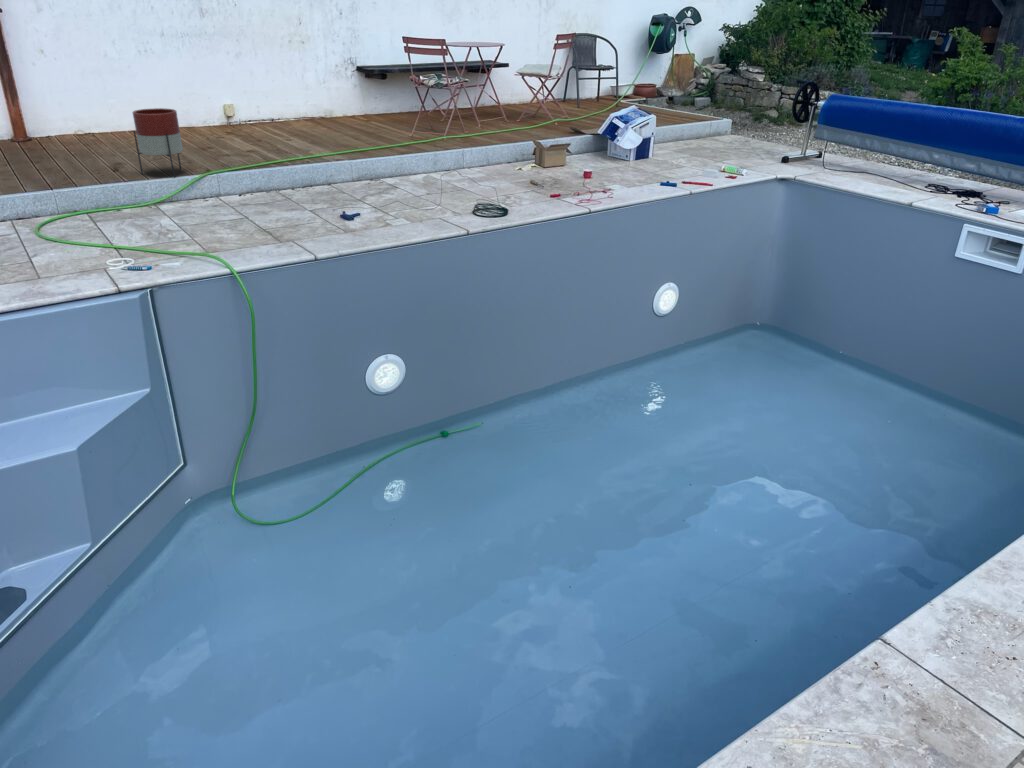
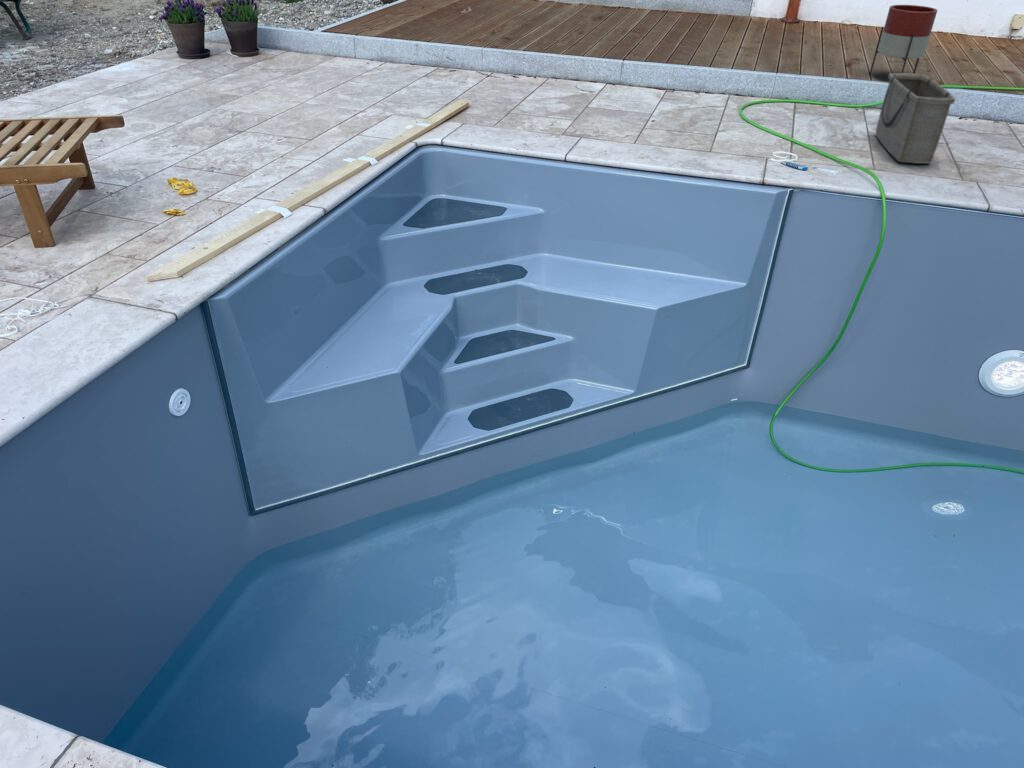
basket: none [173,165,248,241] -> present [876,73,955,164]

